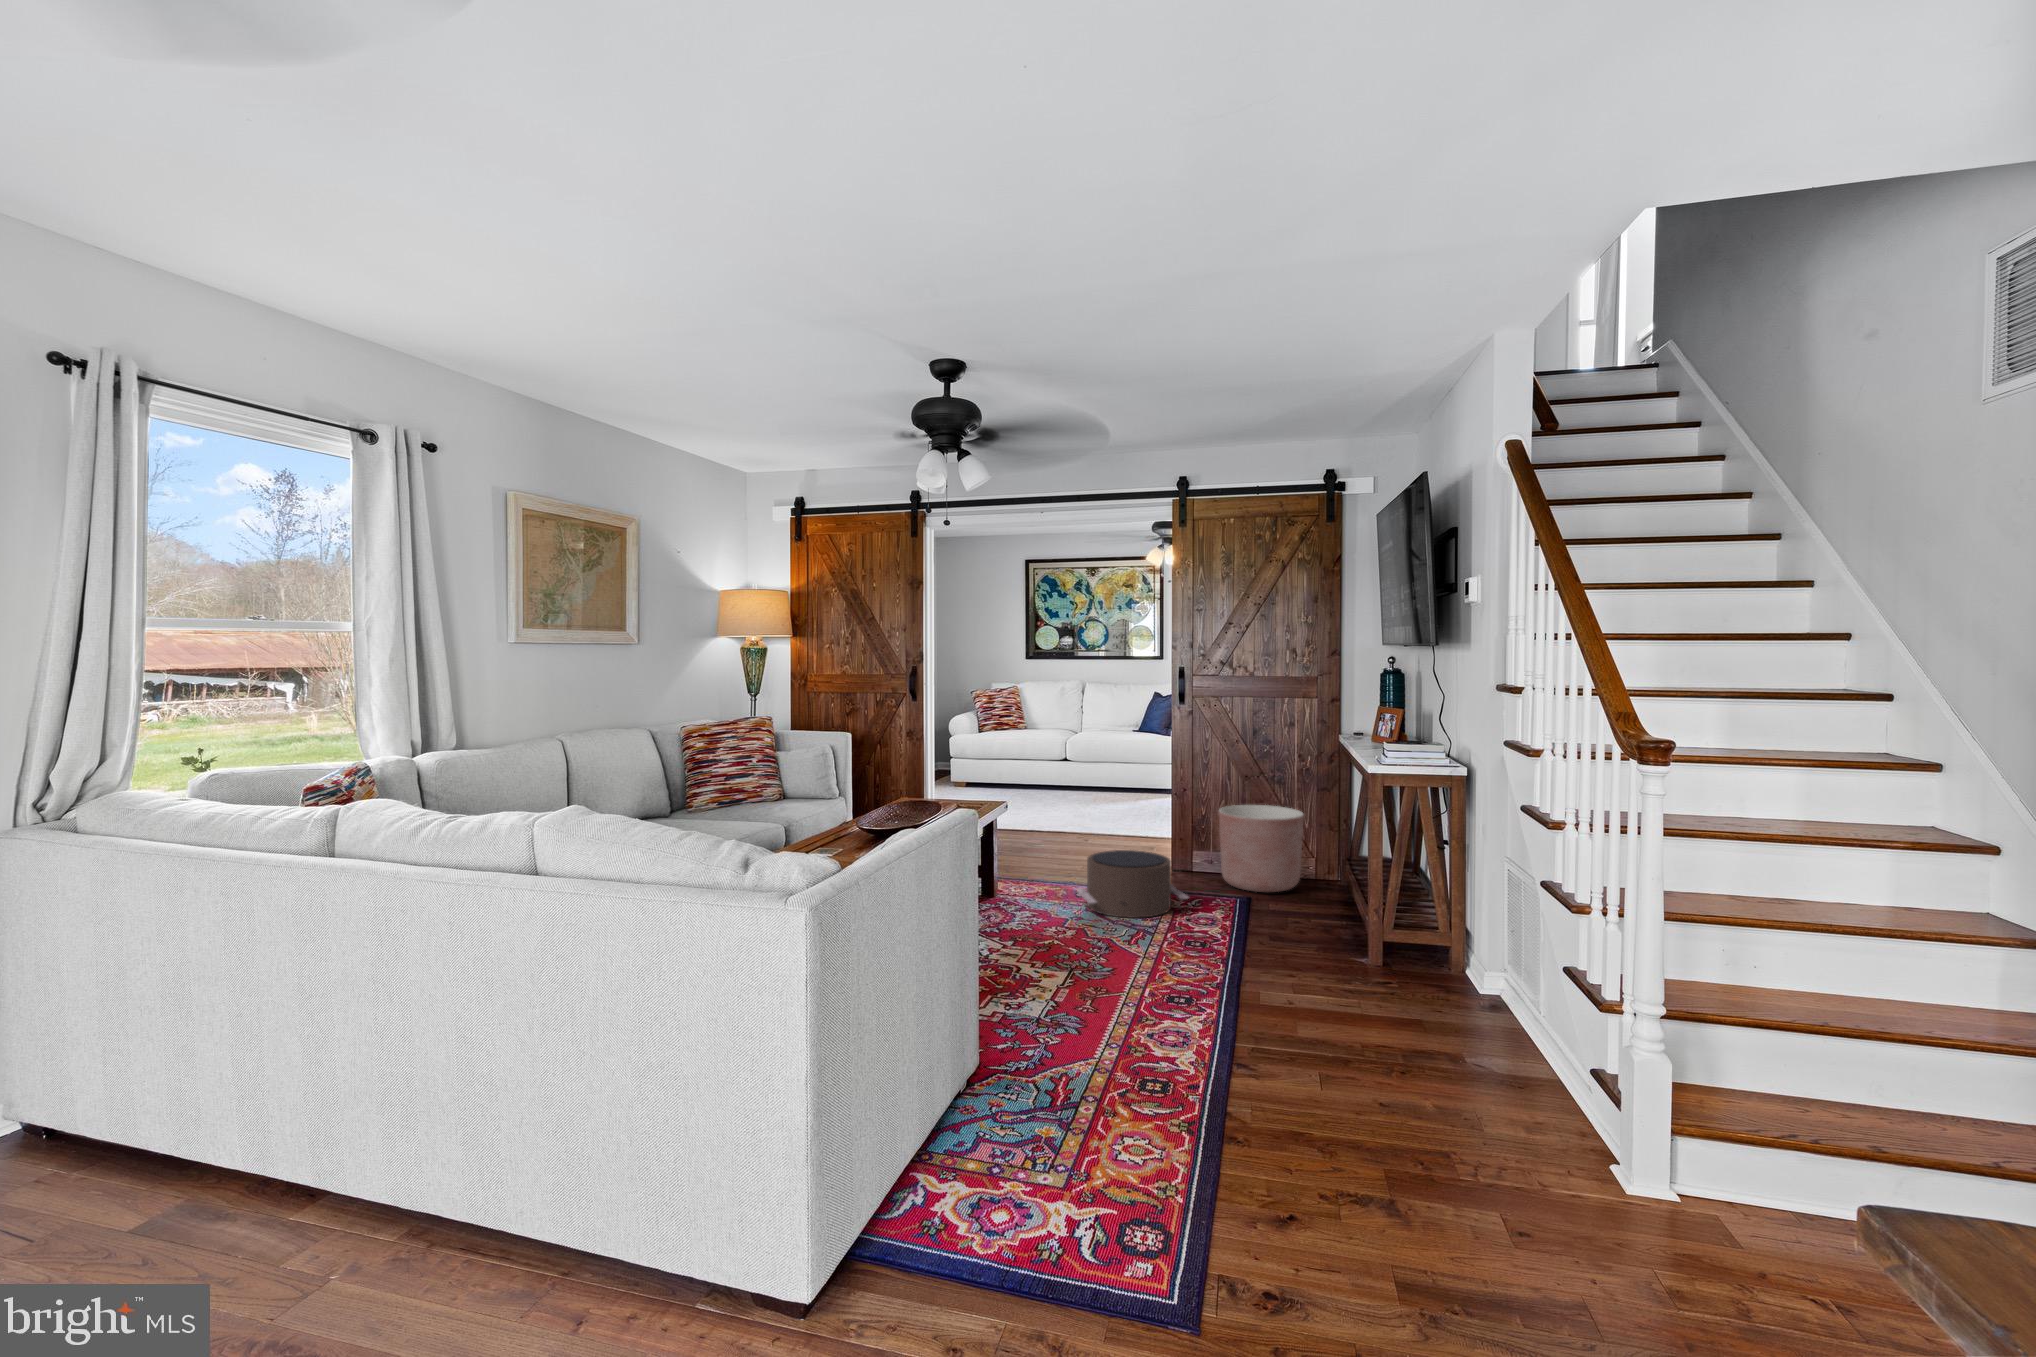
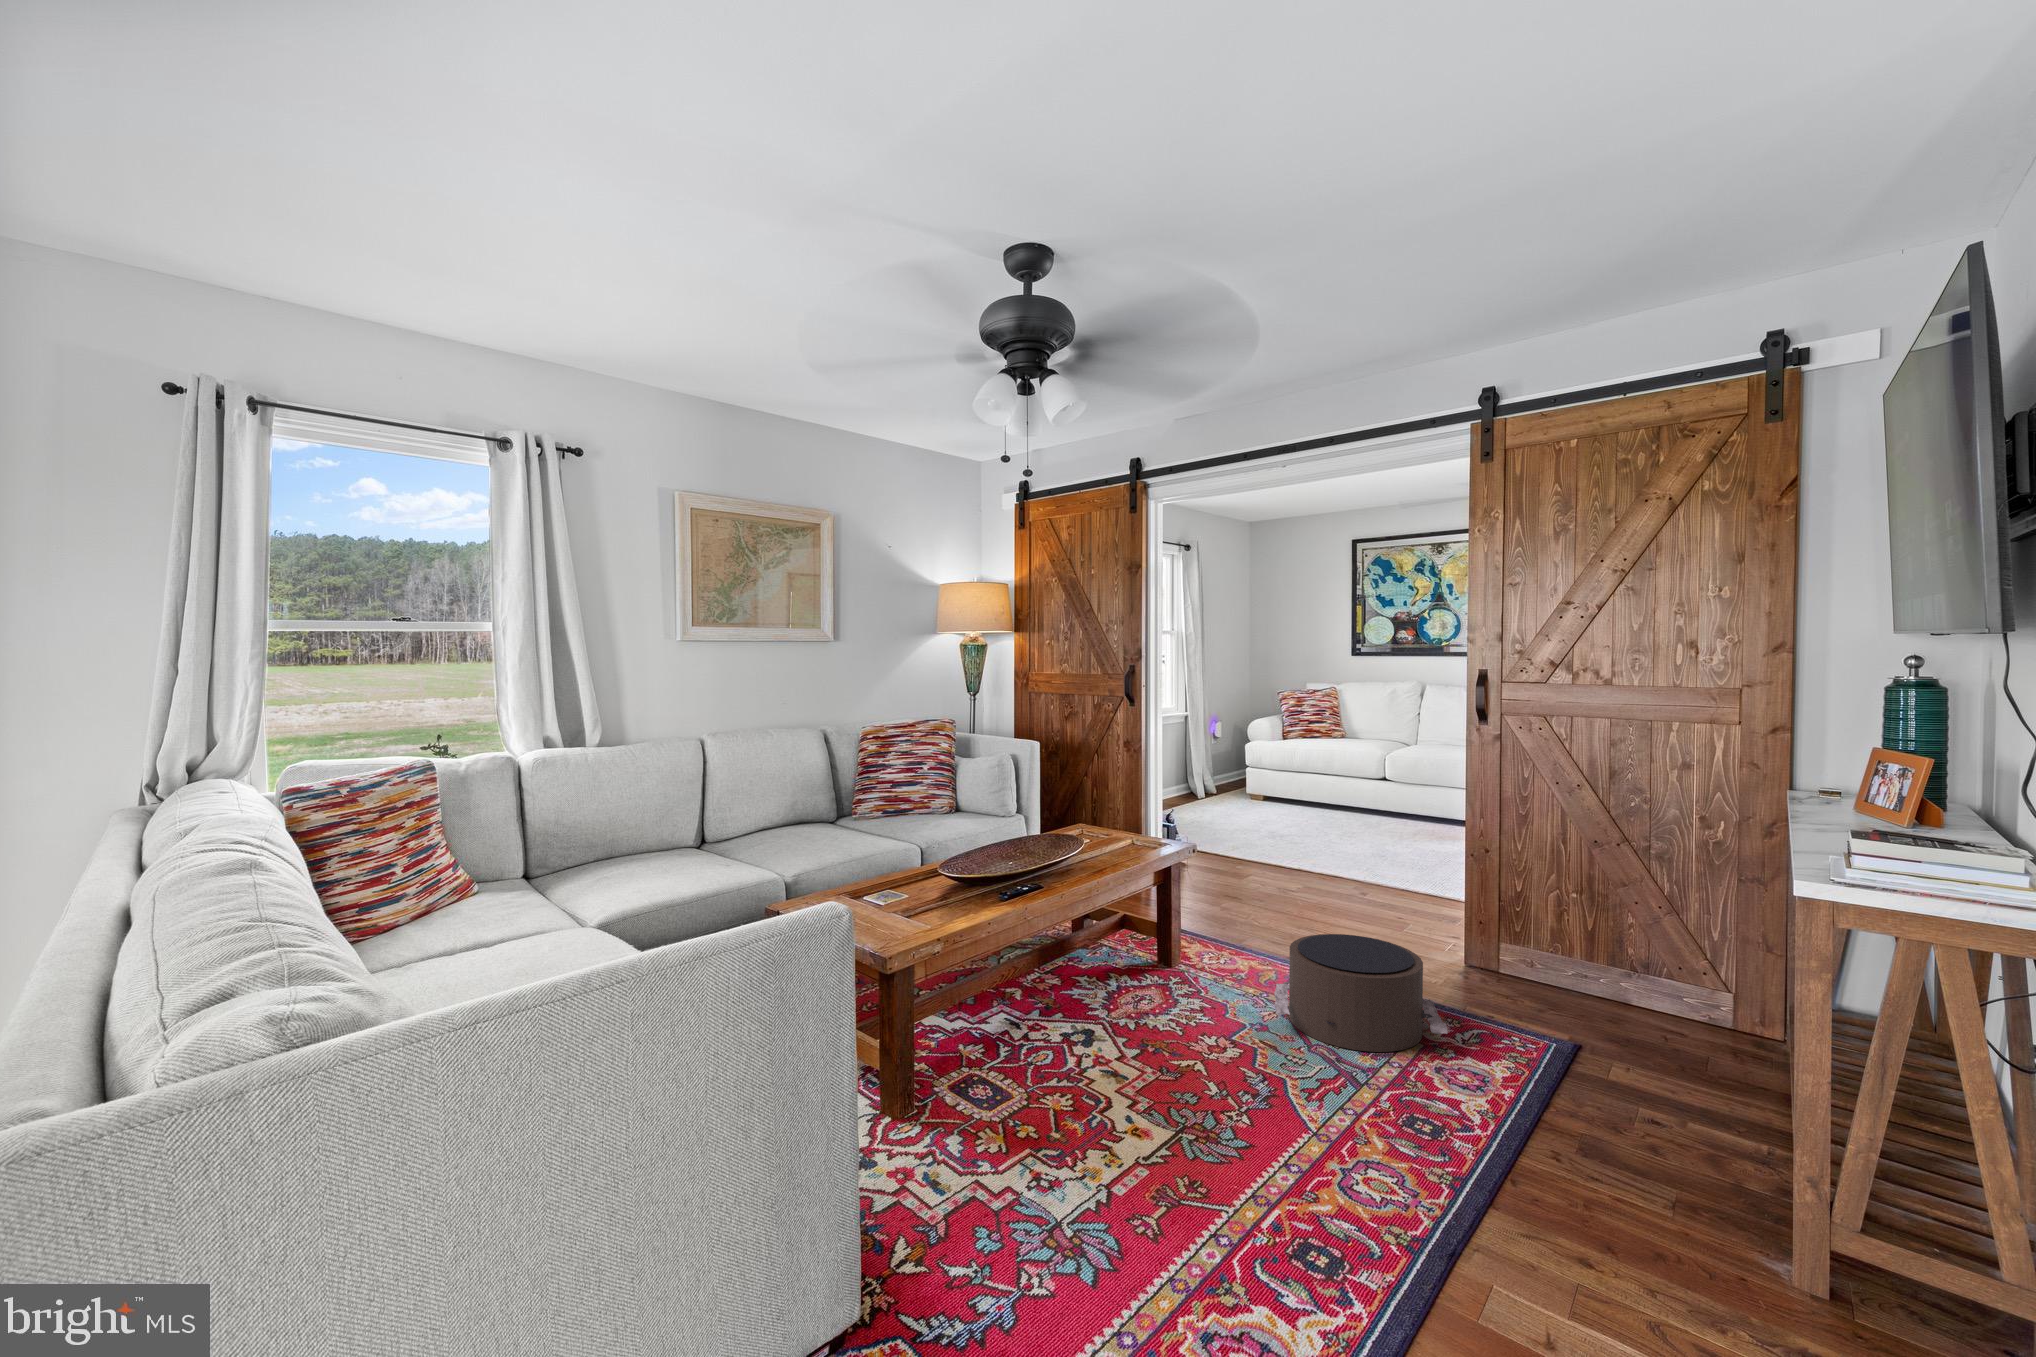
planter: present [1219,805,1304,892] -> none [1534,885,1696,1042]

